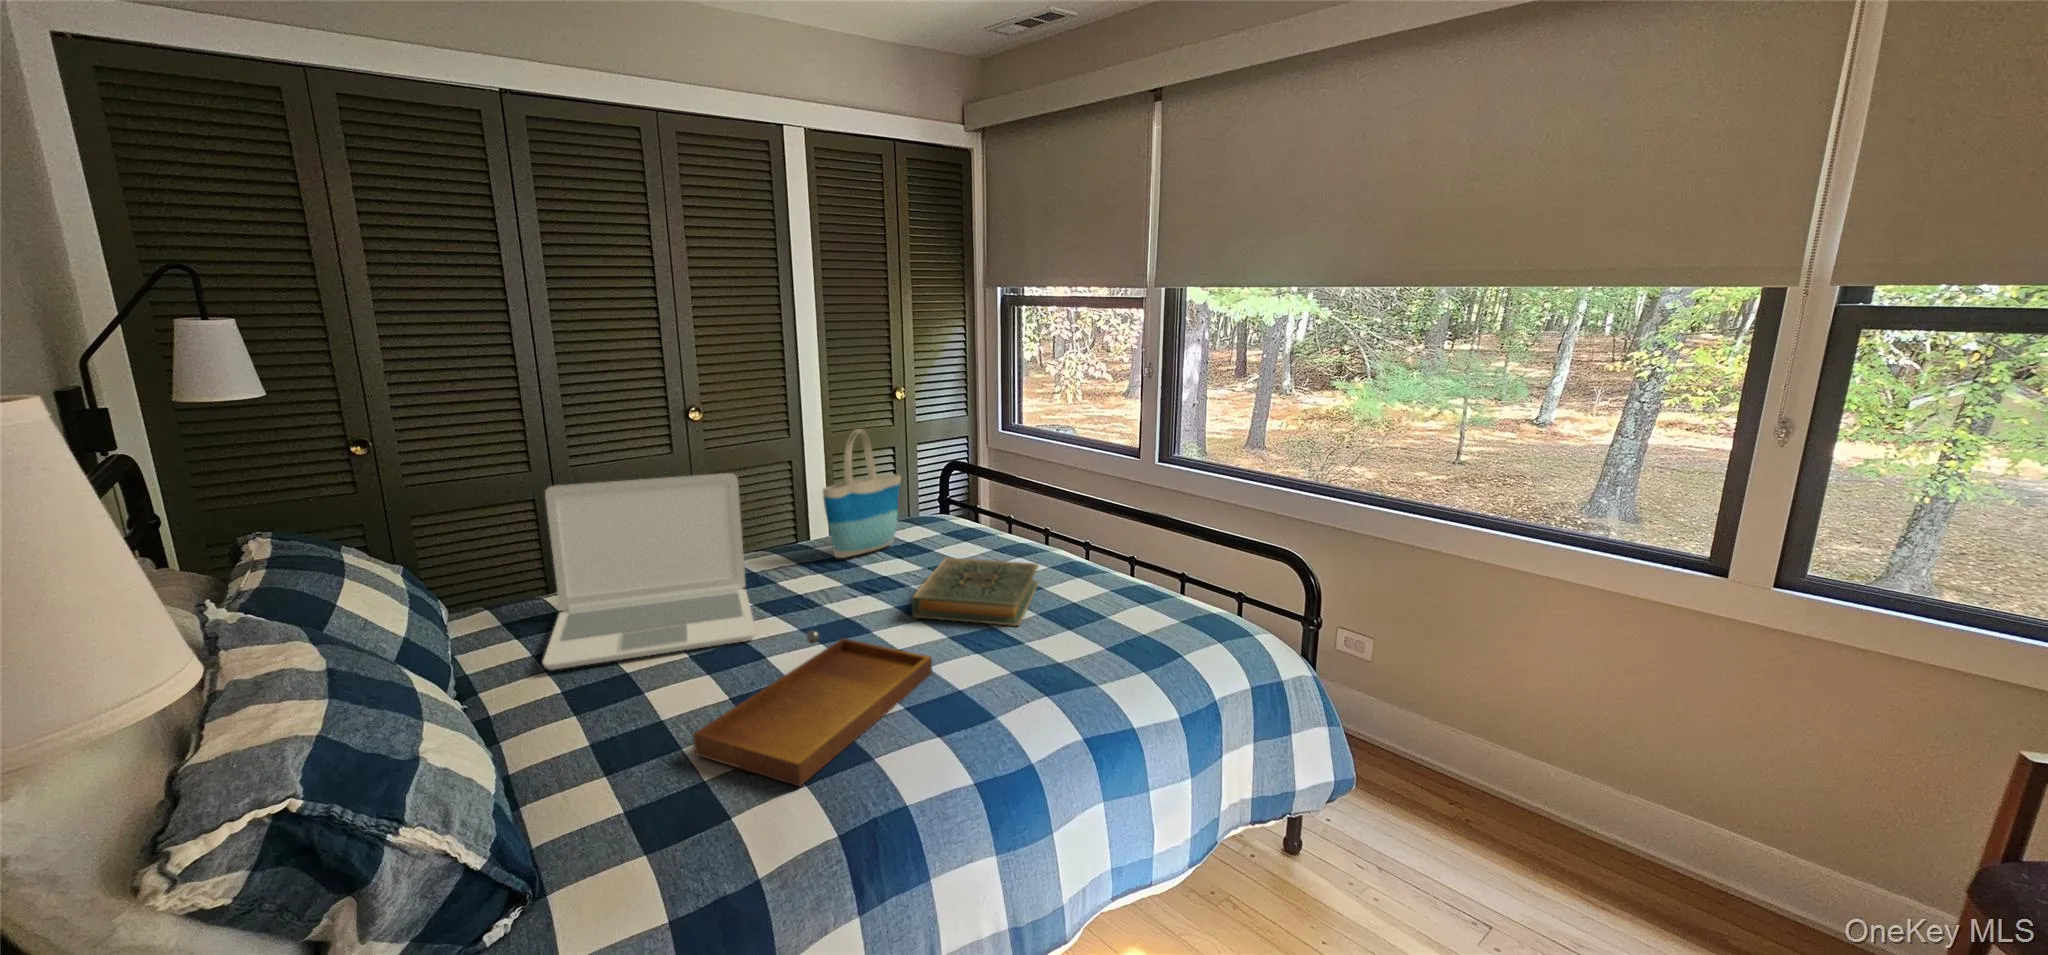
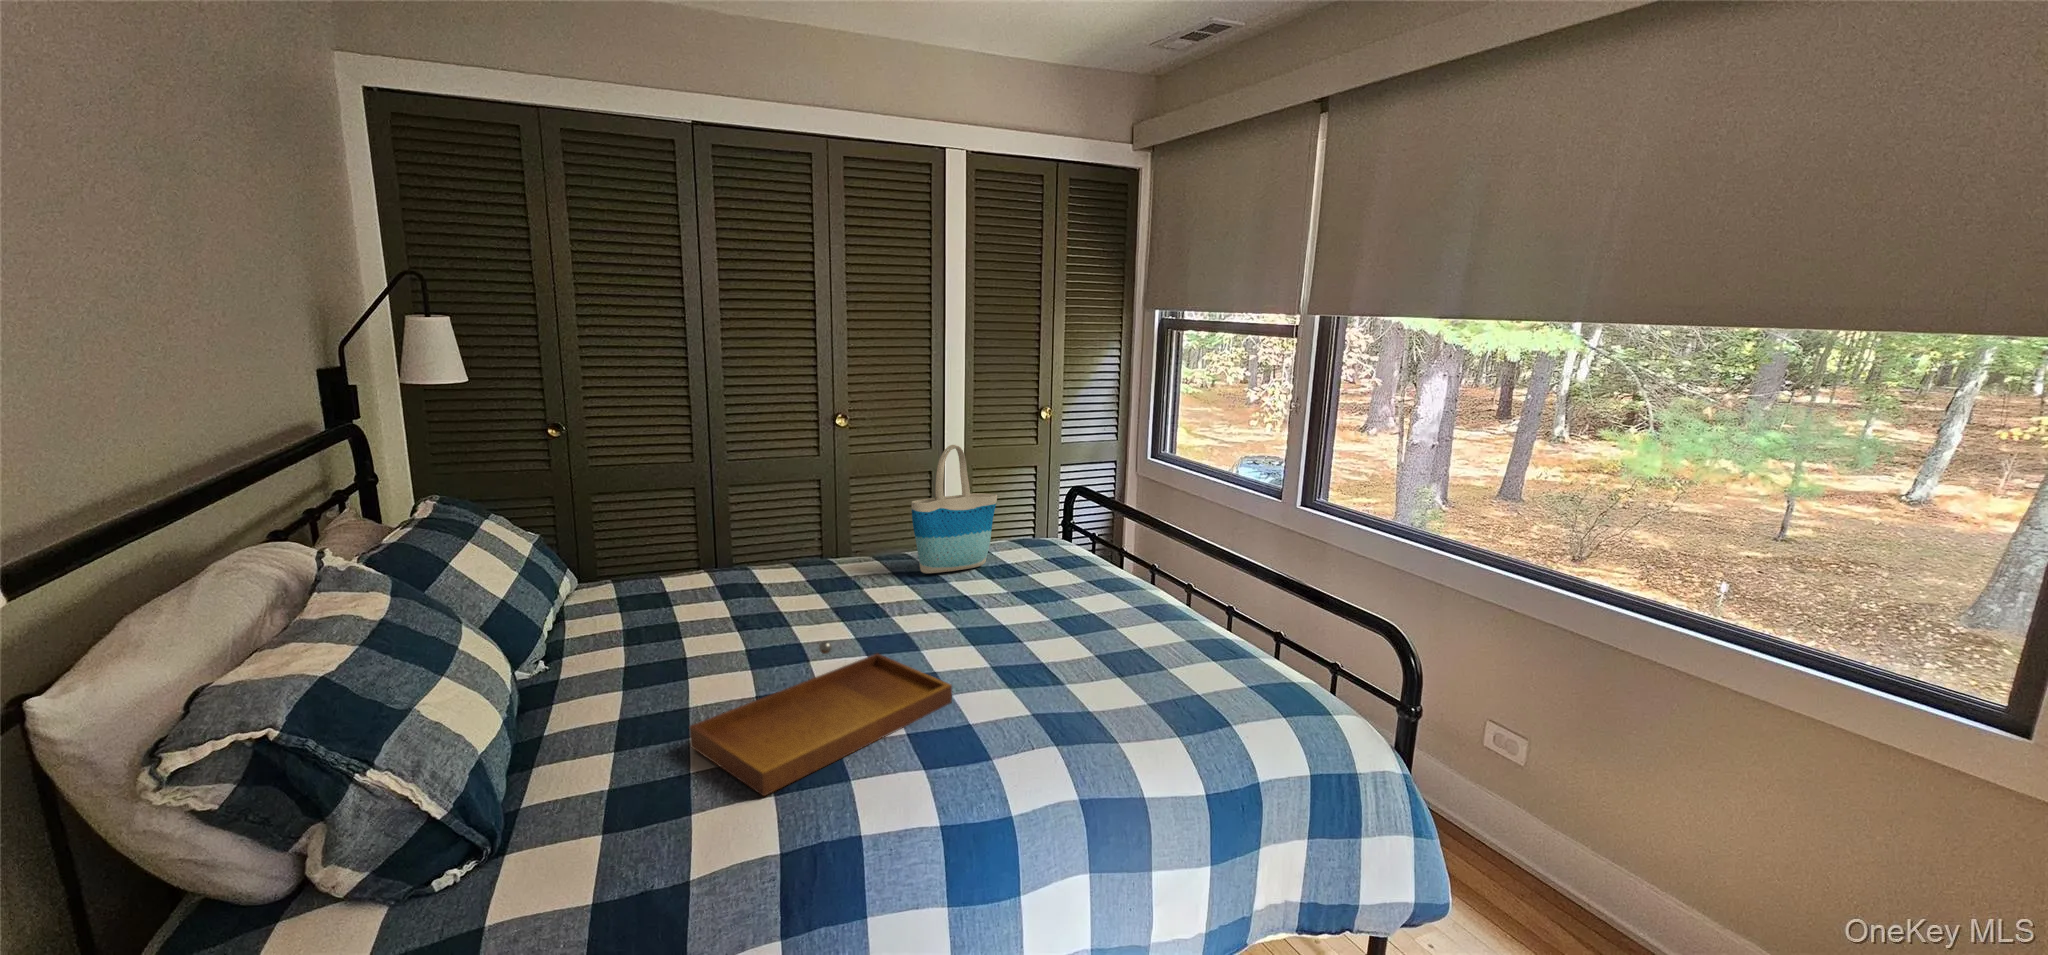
laptop: present [543,473,756,670] -> none [613,477,822,647]
hardback book: present [912,557,1039,626] -> none [963,584,1115,666]

